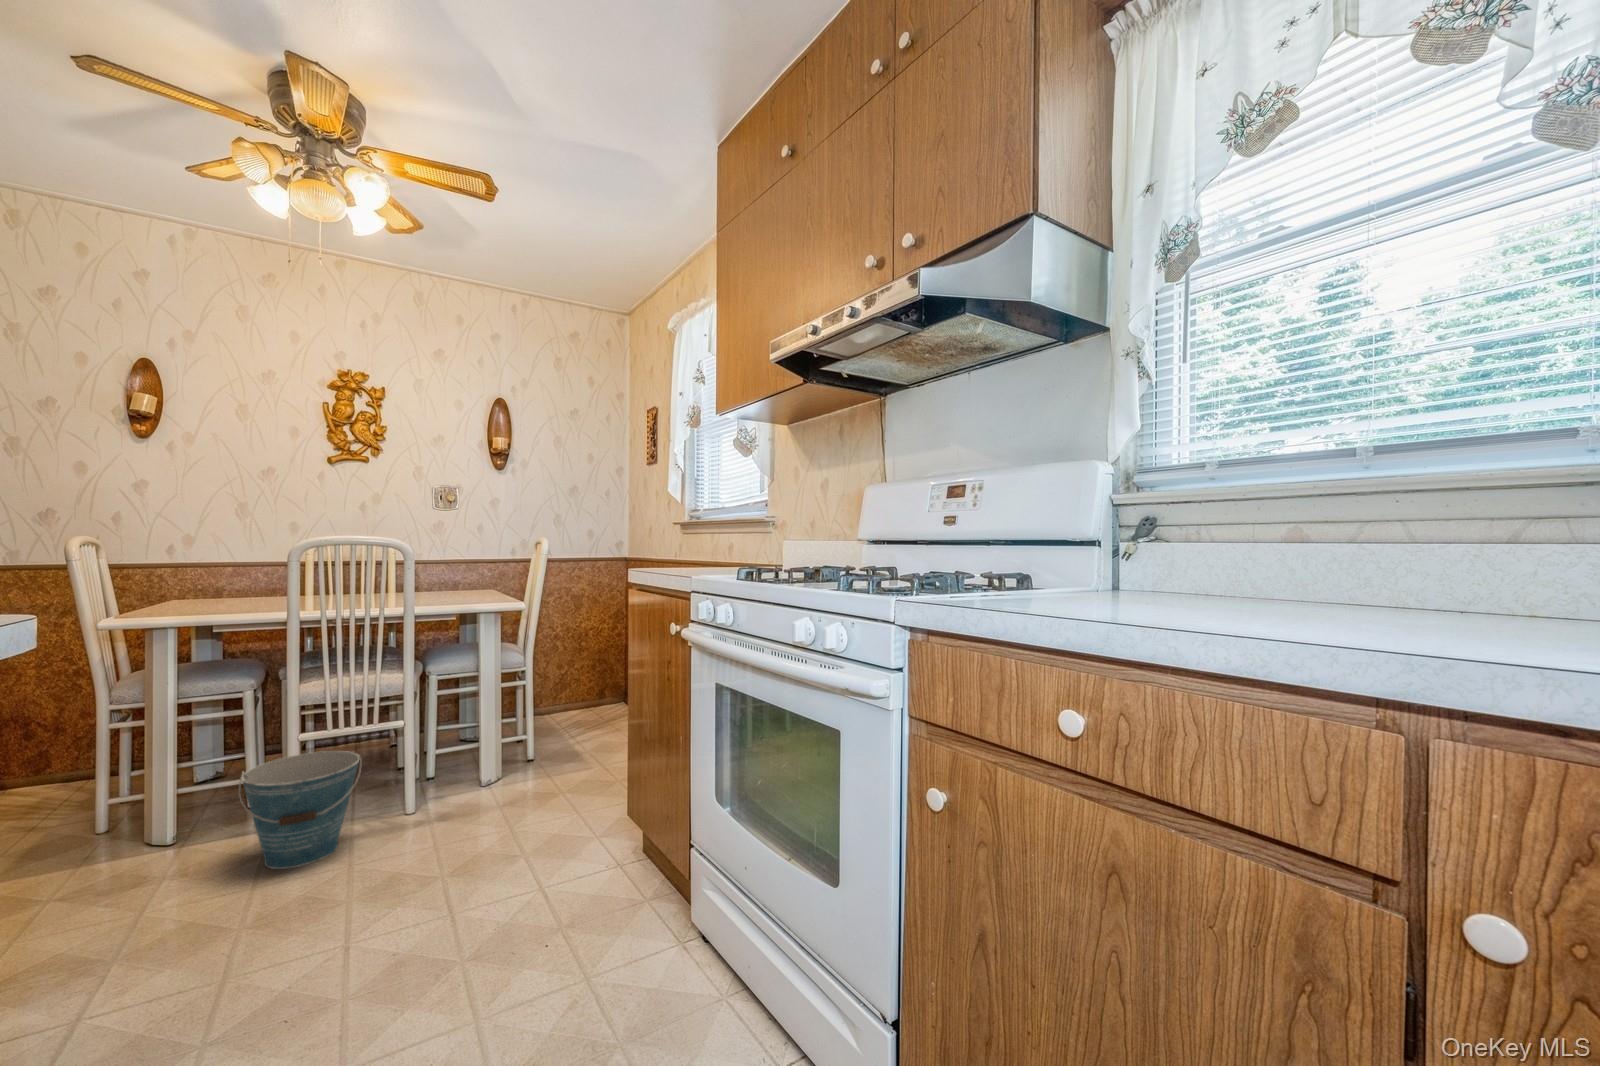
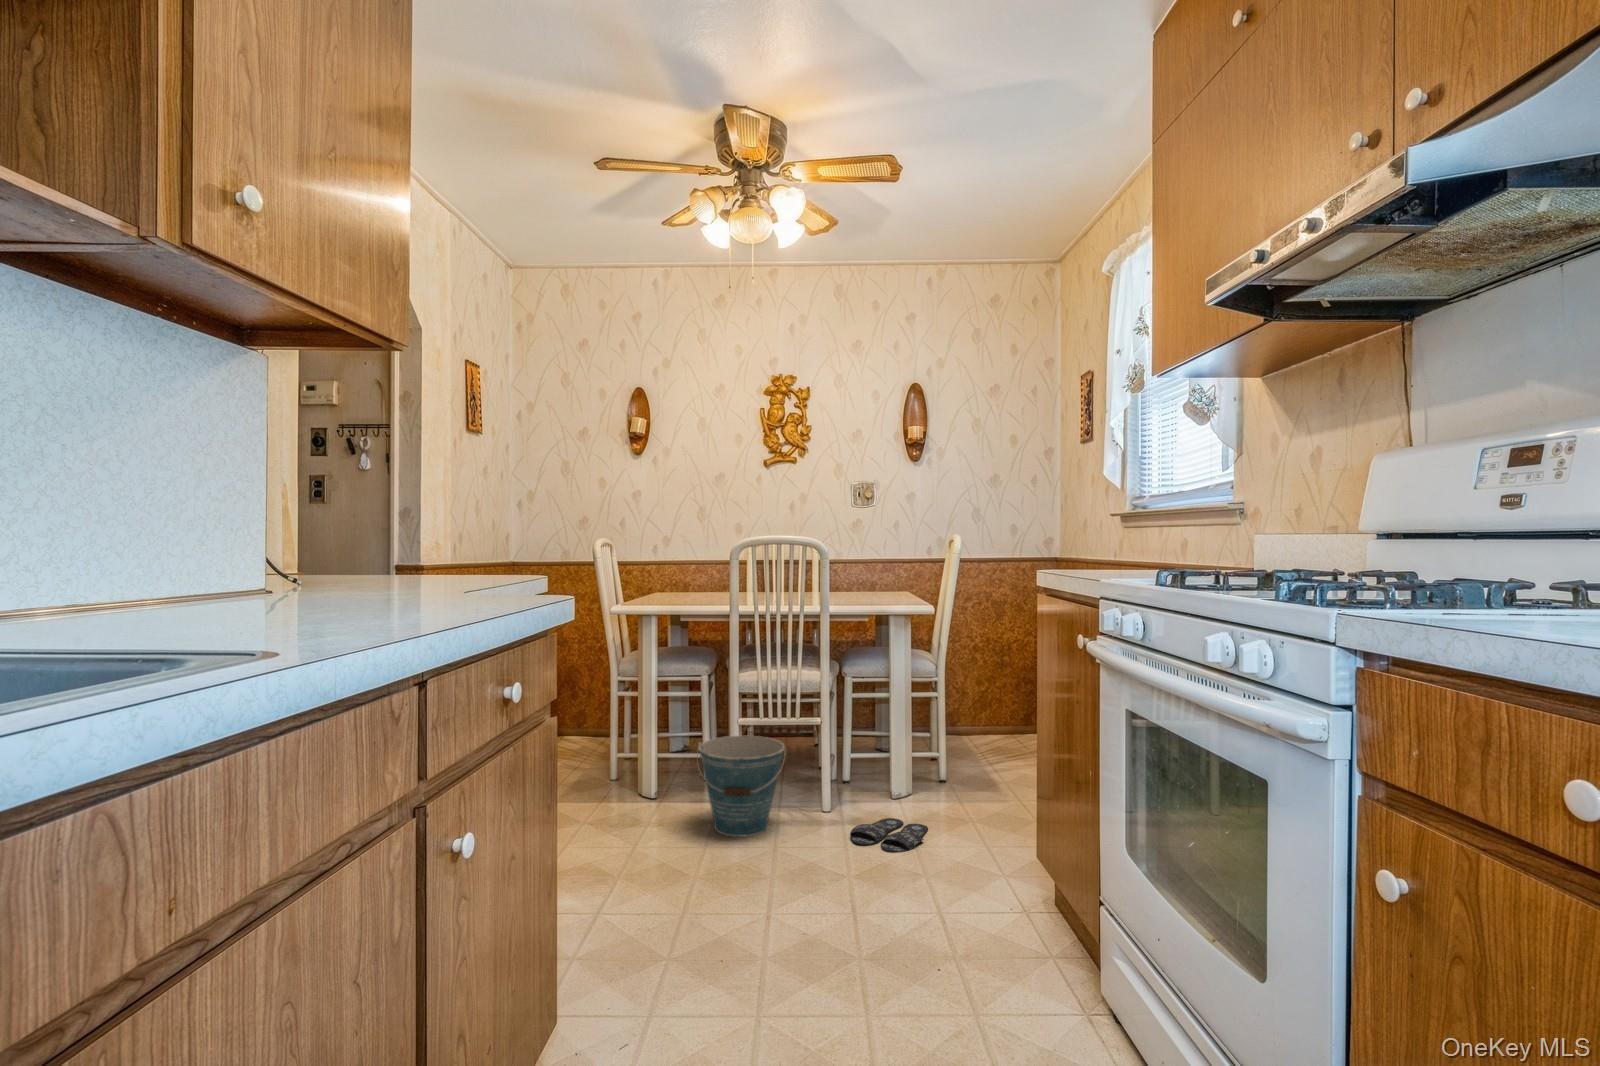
slippers: none [439,804,521,840] -> present [850,818,928,853]

